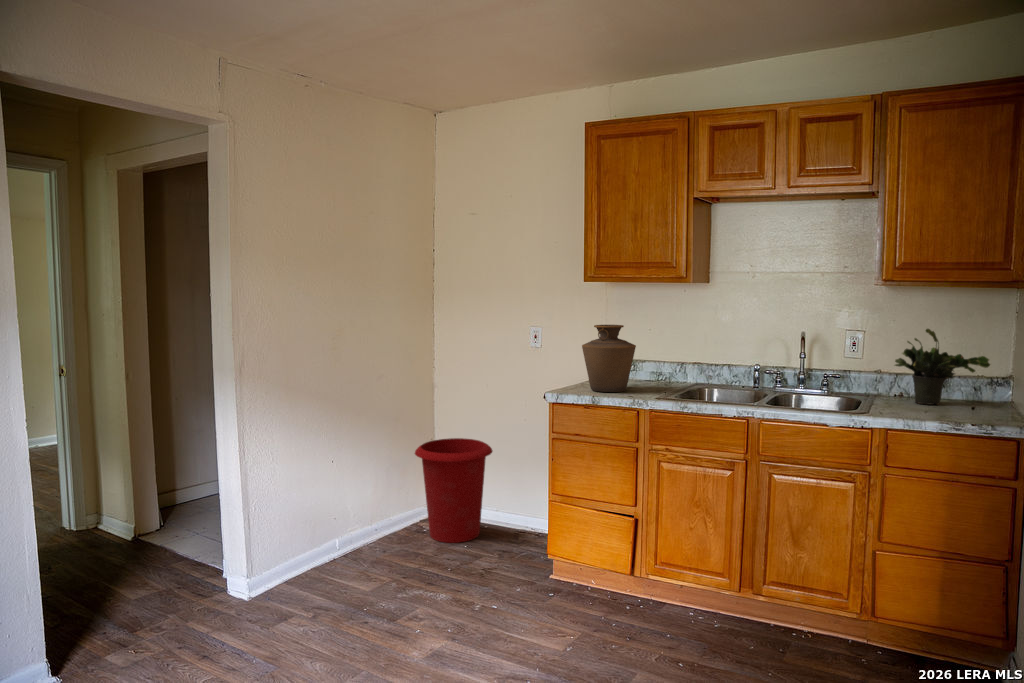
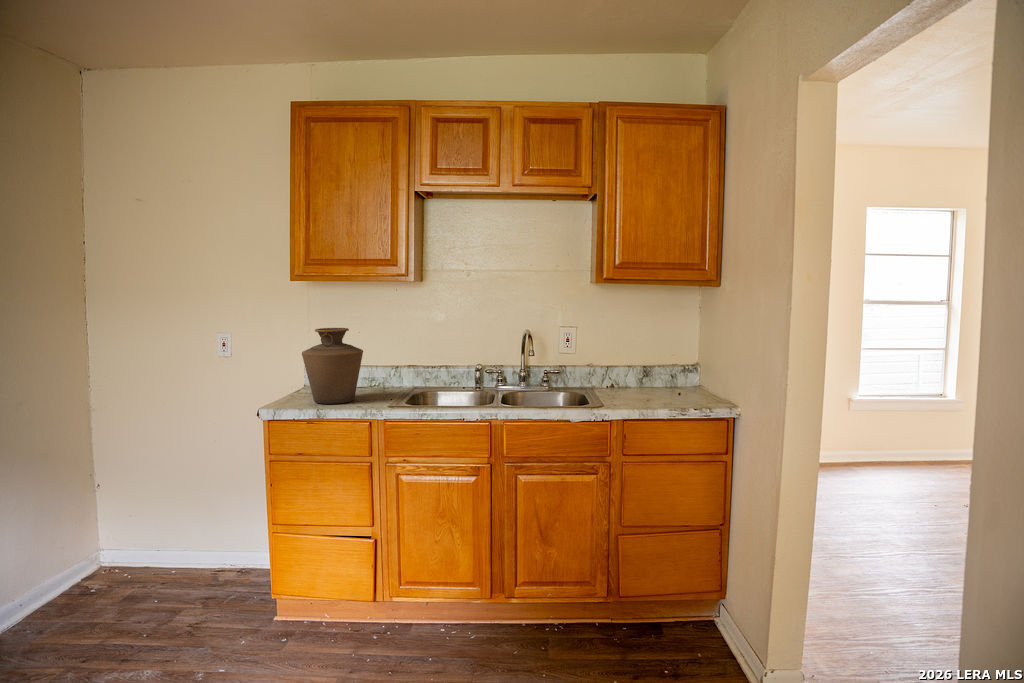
potted plant: present [895,329,990,405] -> none [608,323,685,393]
waste bin: present [415,438,493,543] -> none [80,471,188,604]

